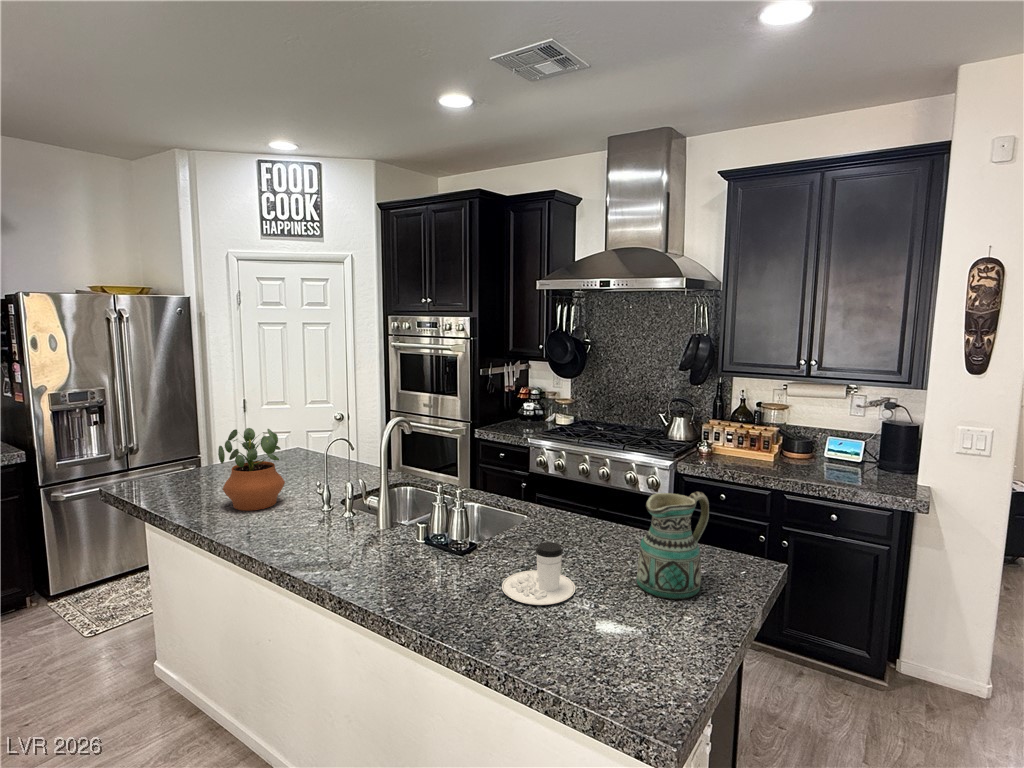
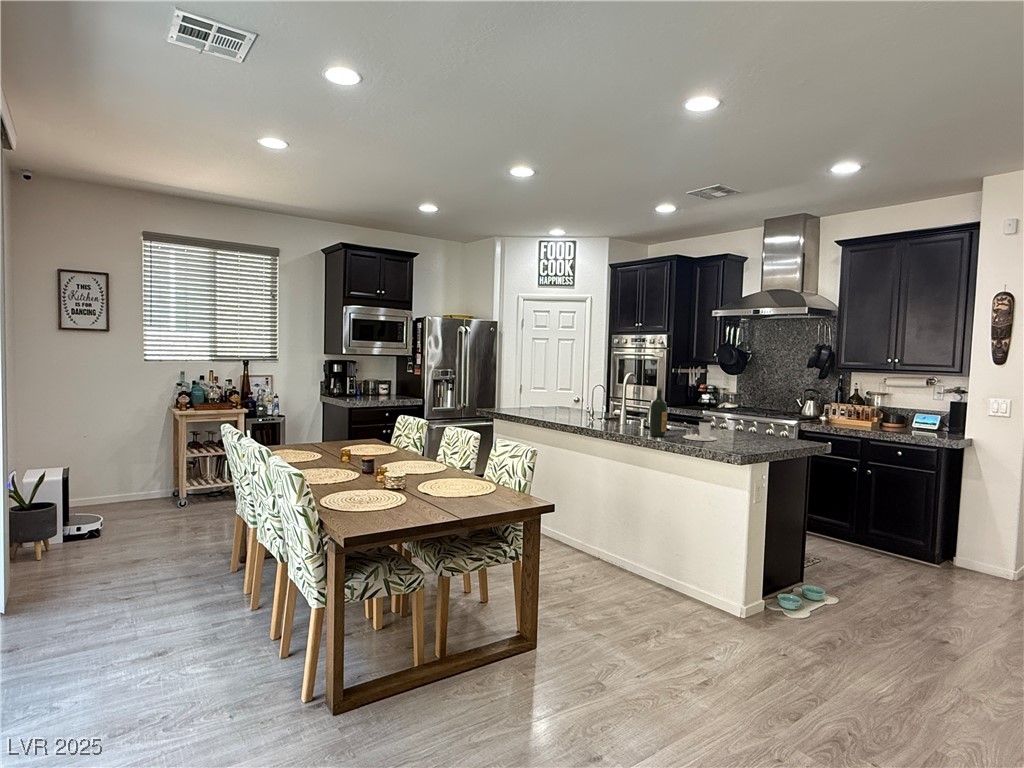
potted plant: present [218,428,285,511] -> none [542,379,570,419]
wine bottle: none [428,480,466,595] -> present [650,388,667,437]
ceramic pitcher: present [637,492,709,599] -> none [748,400,786,445]

